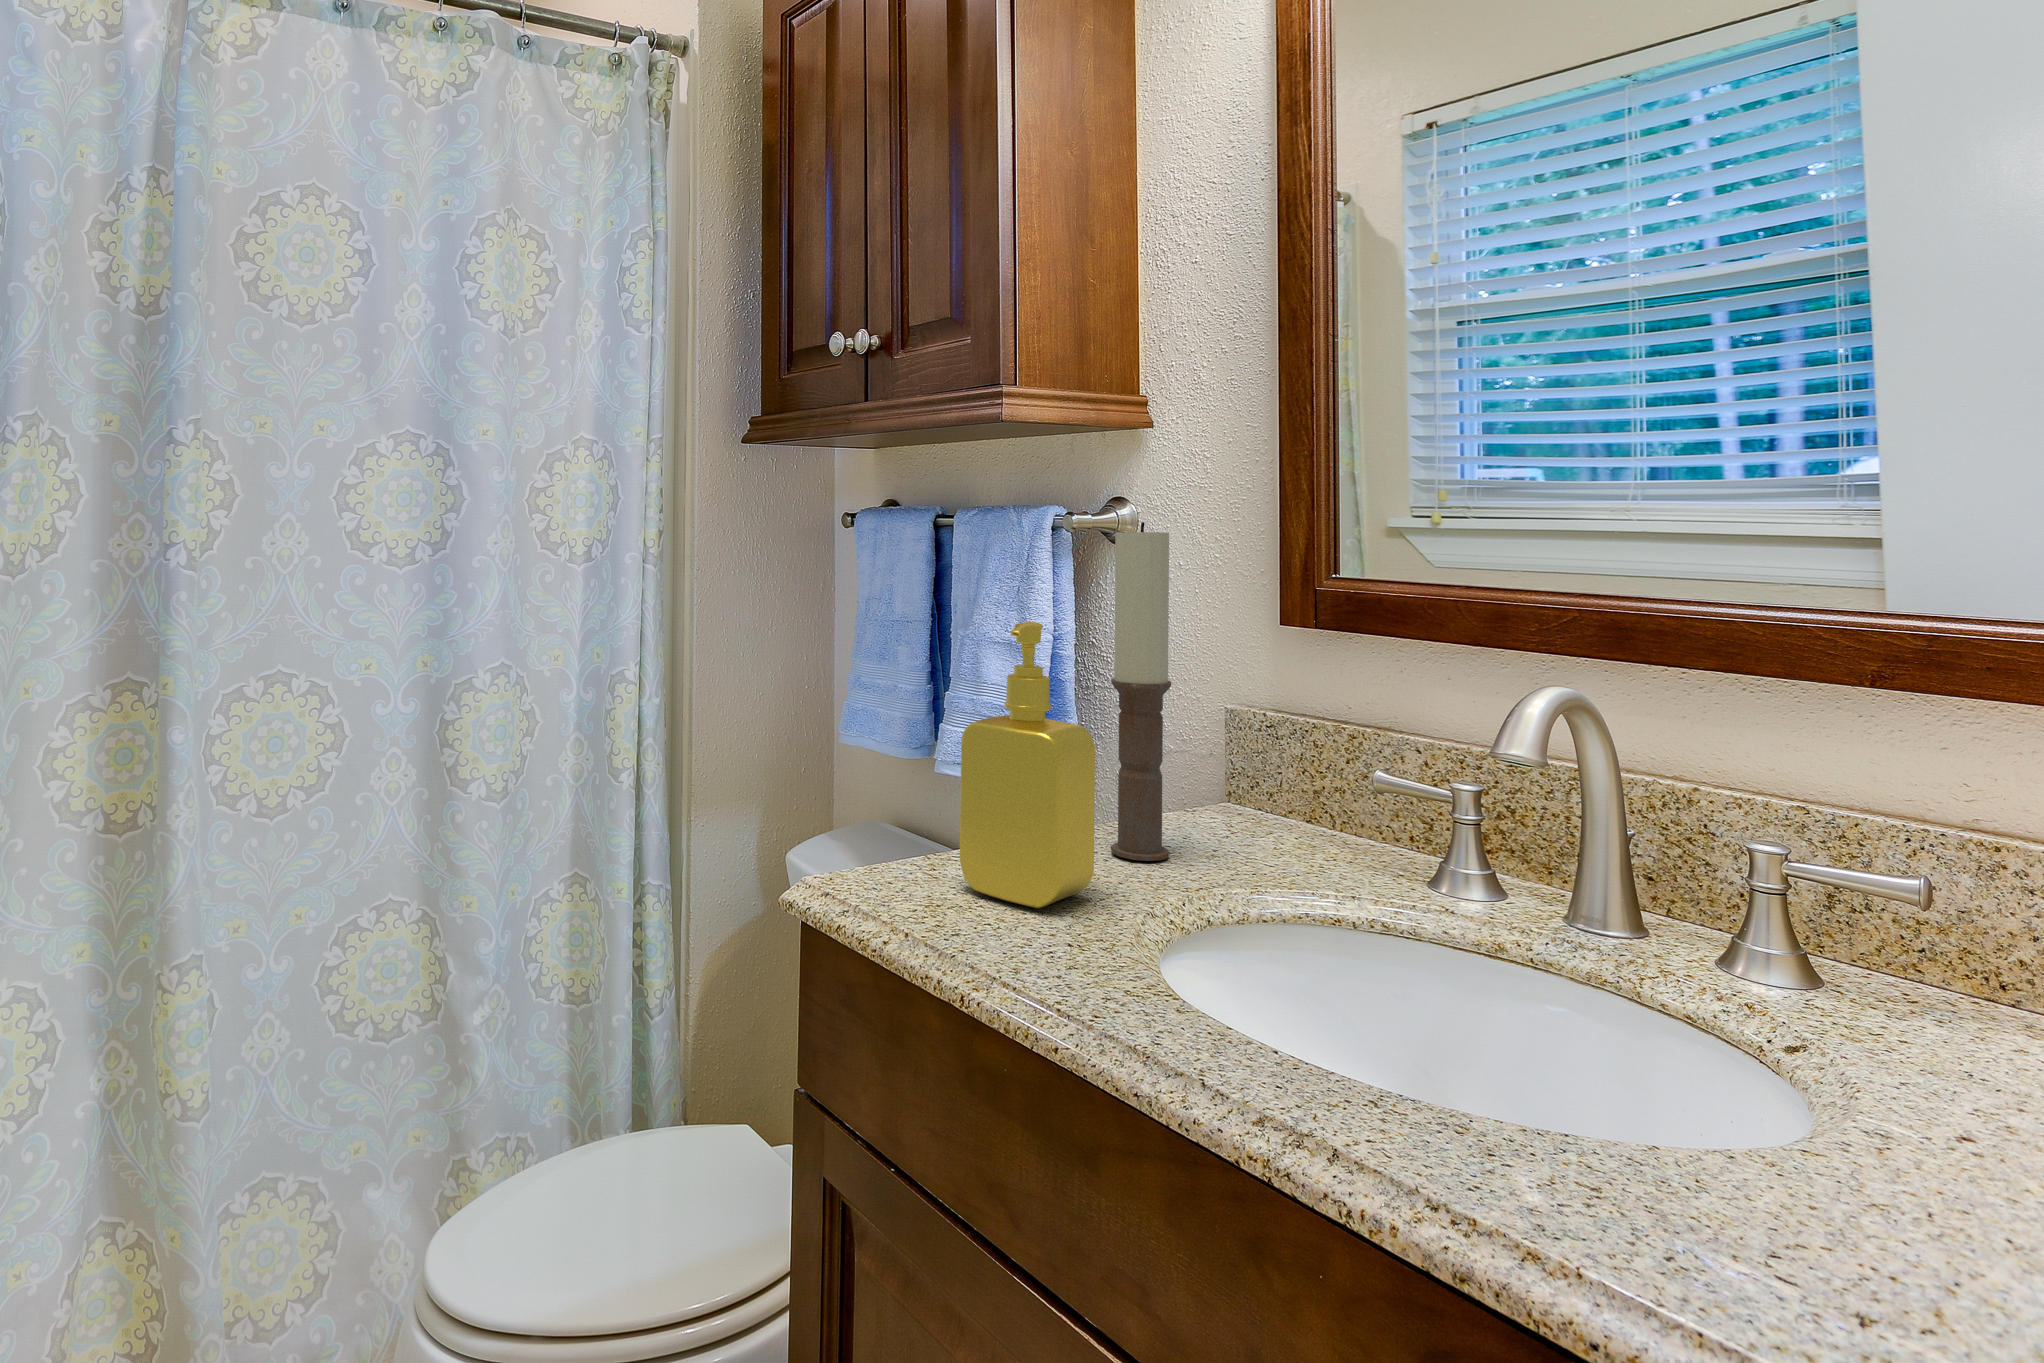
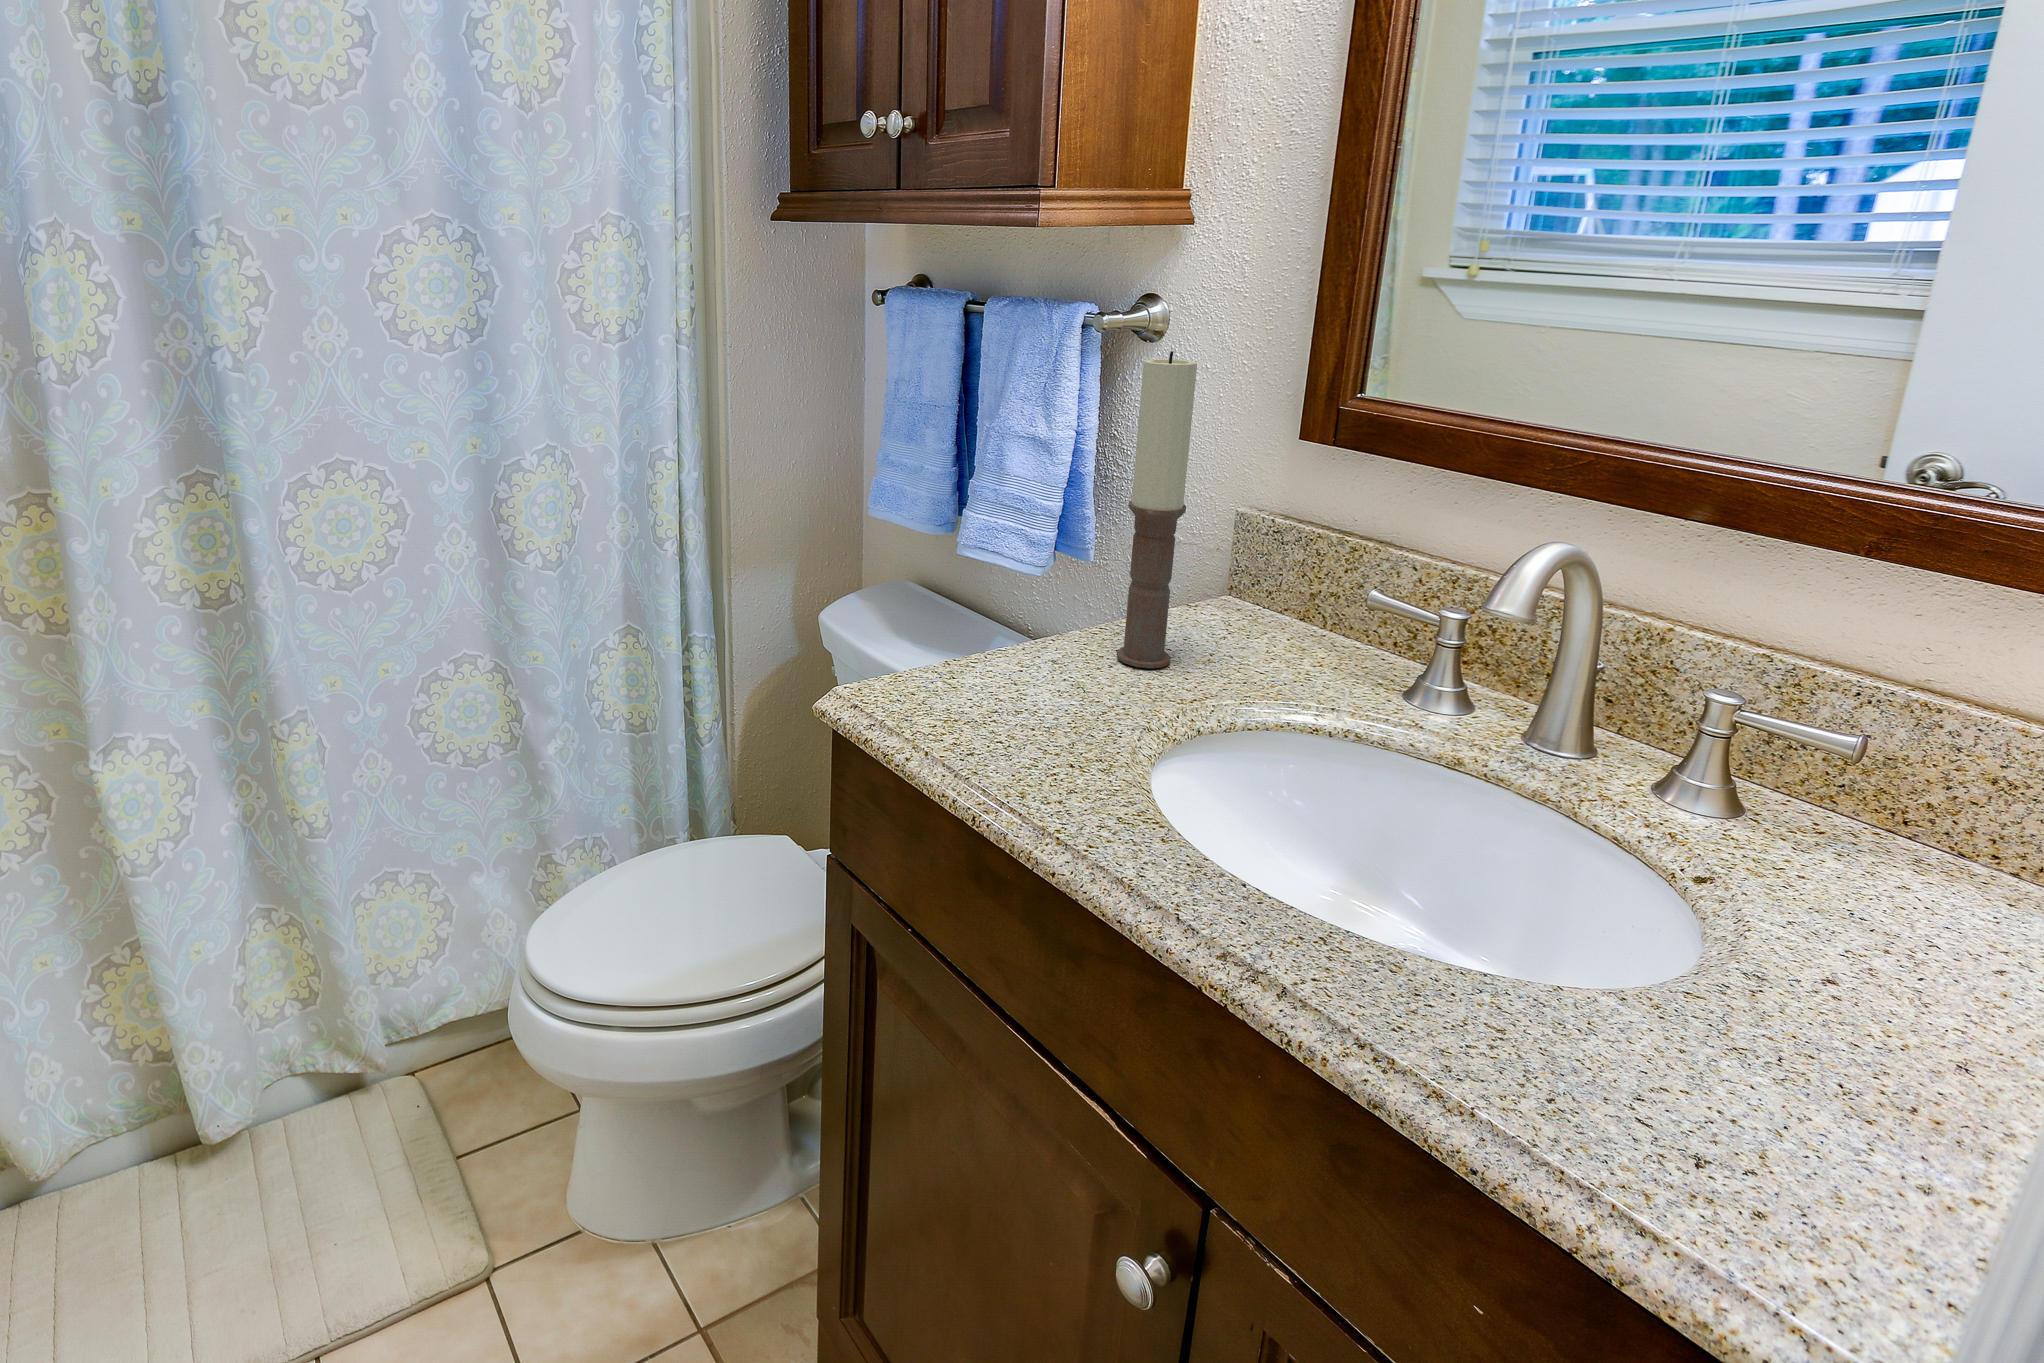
soap dispenser: present [960,622,1095,908] -> none [977,464,1108,726]

